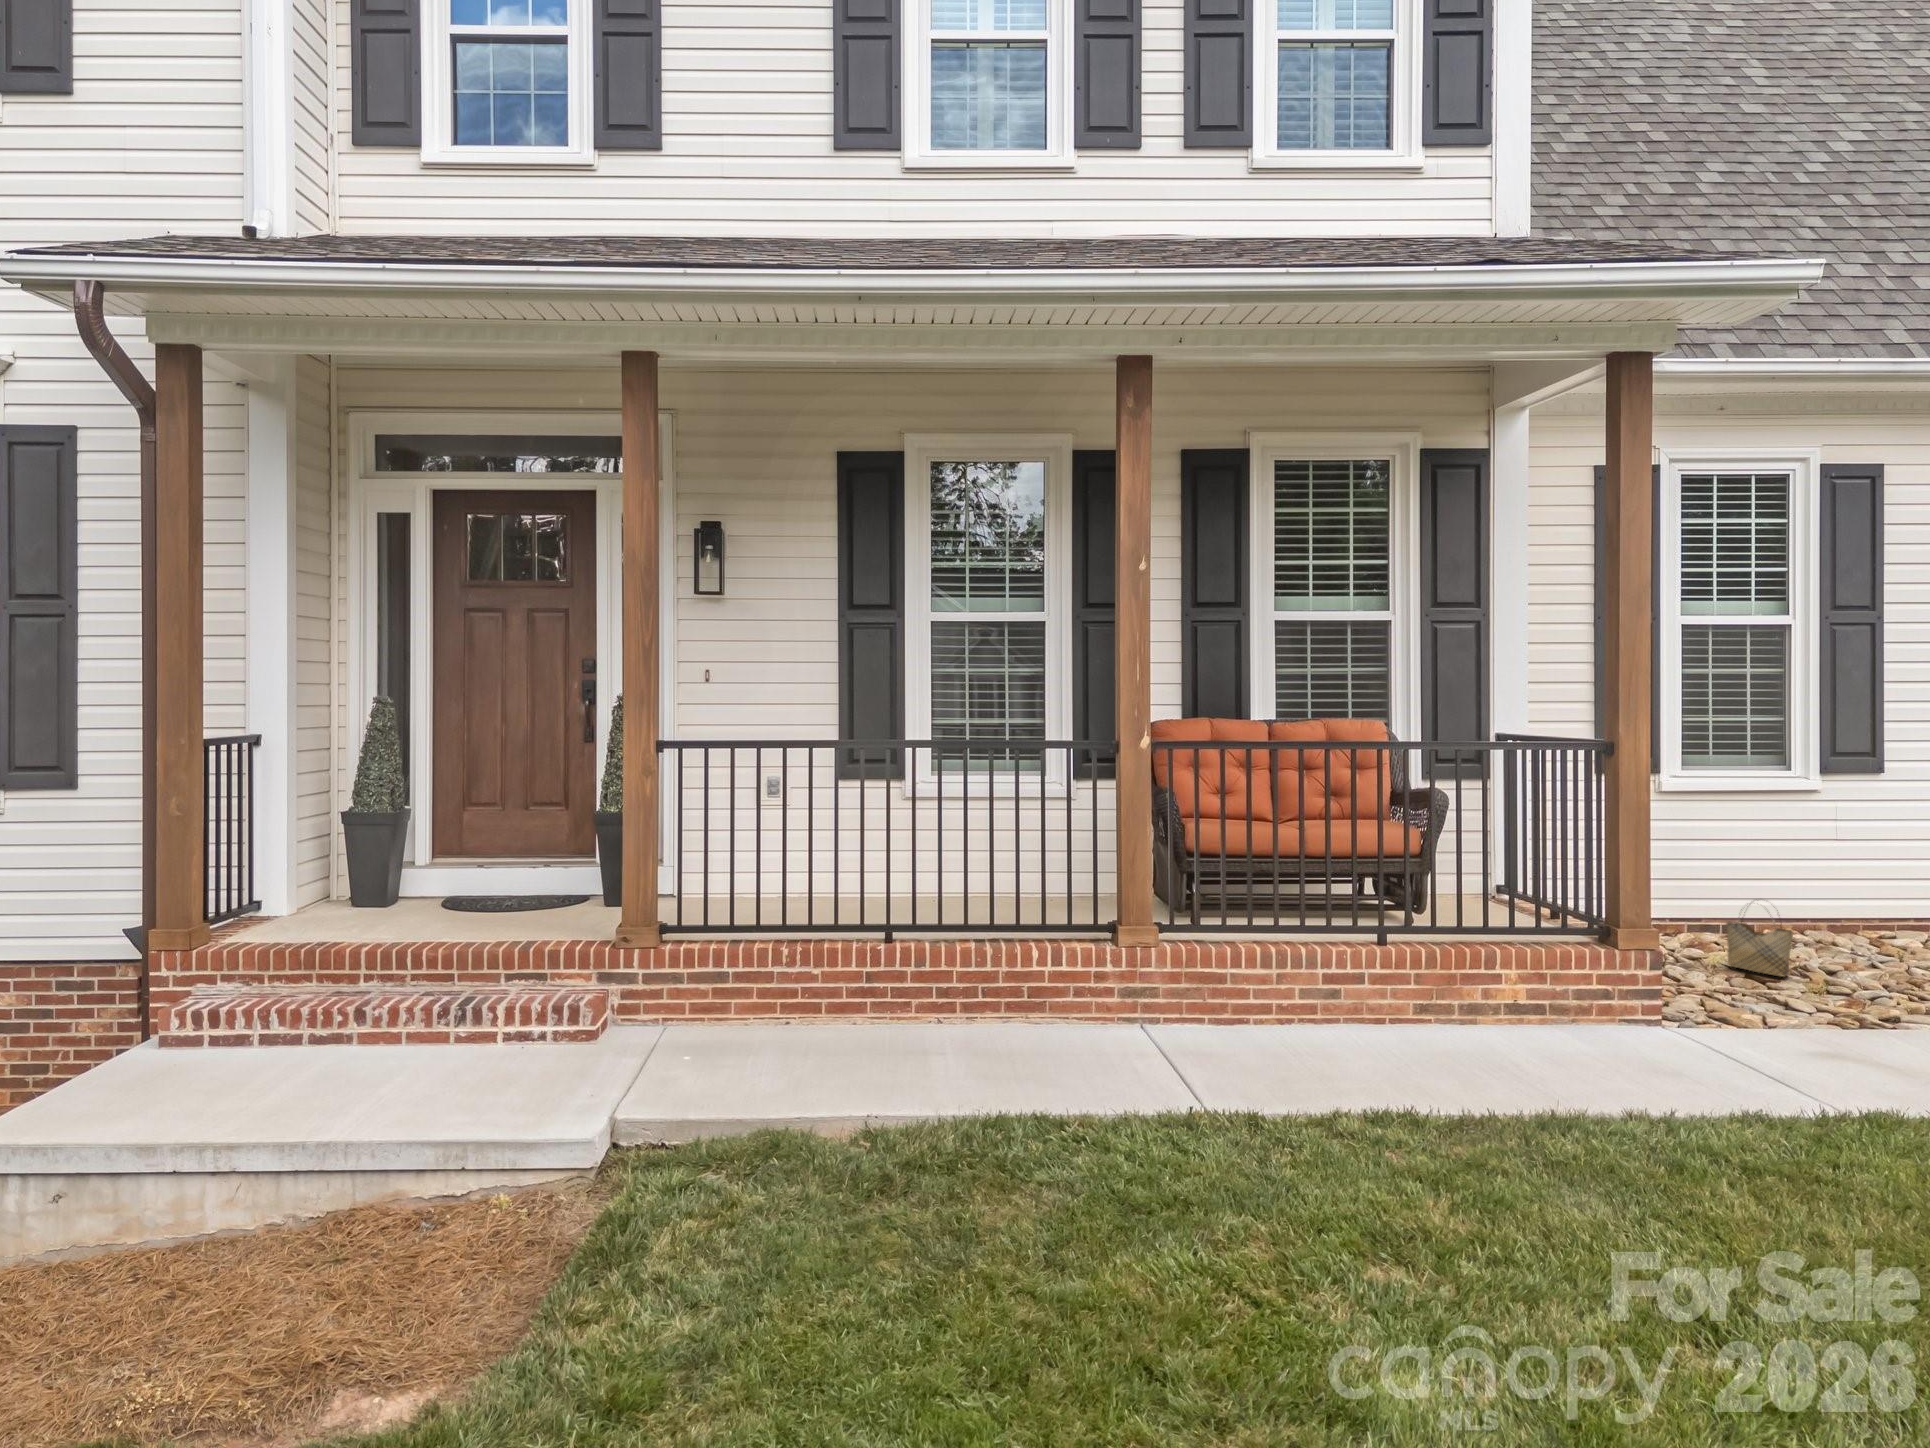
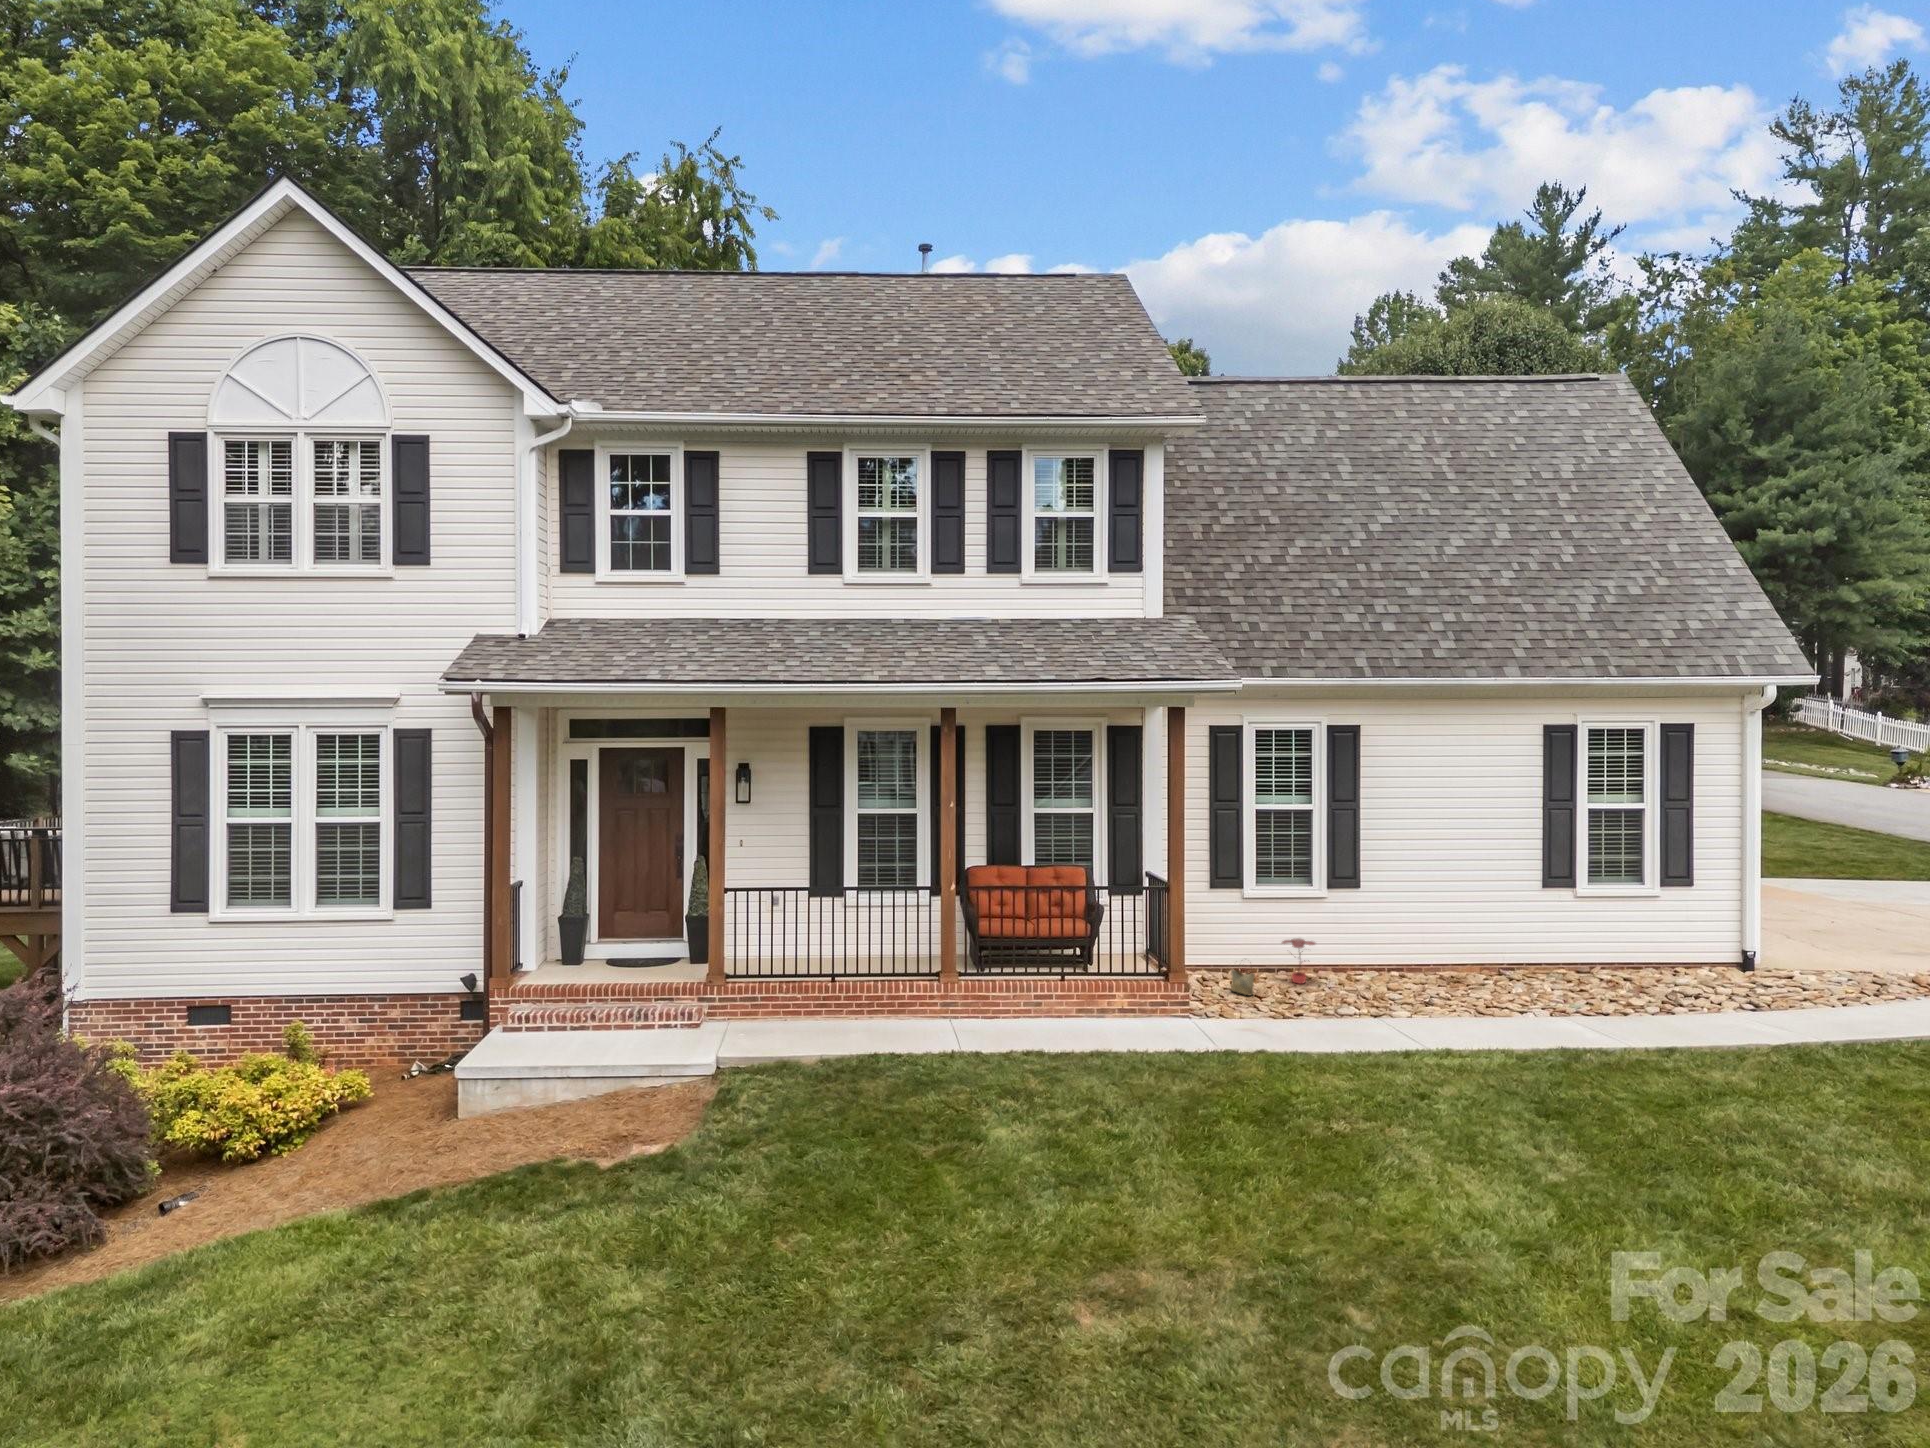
potted plant: none [1809,859,1897,952] -> present [1282,938,1315,984]

